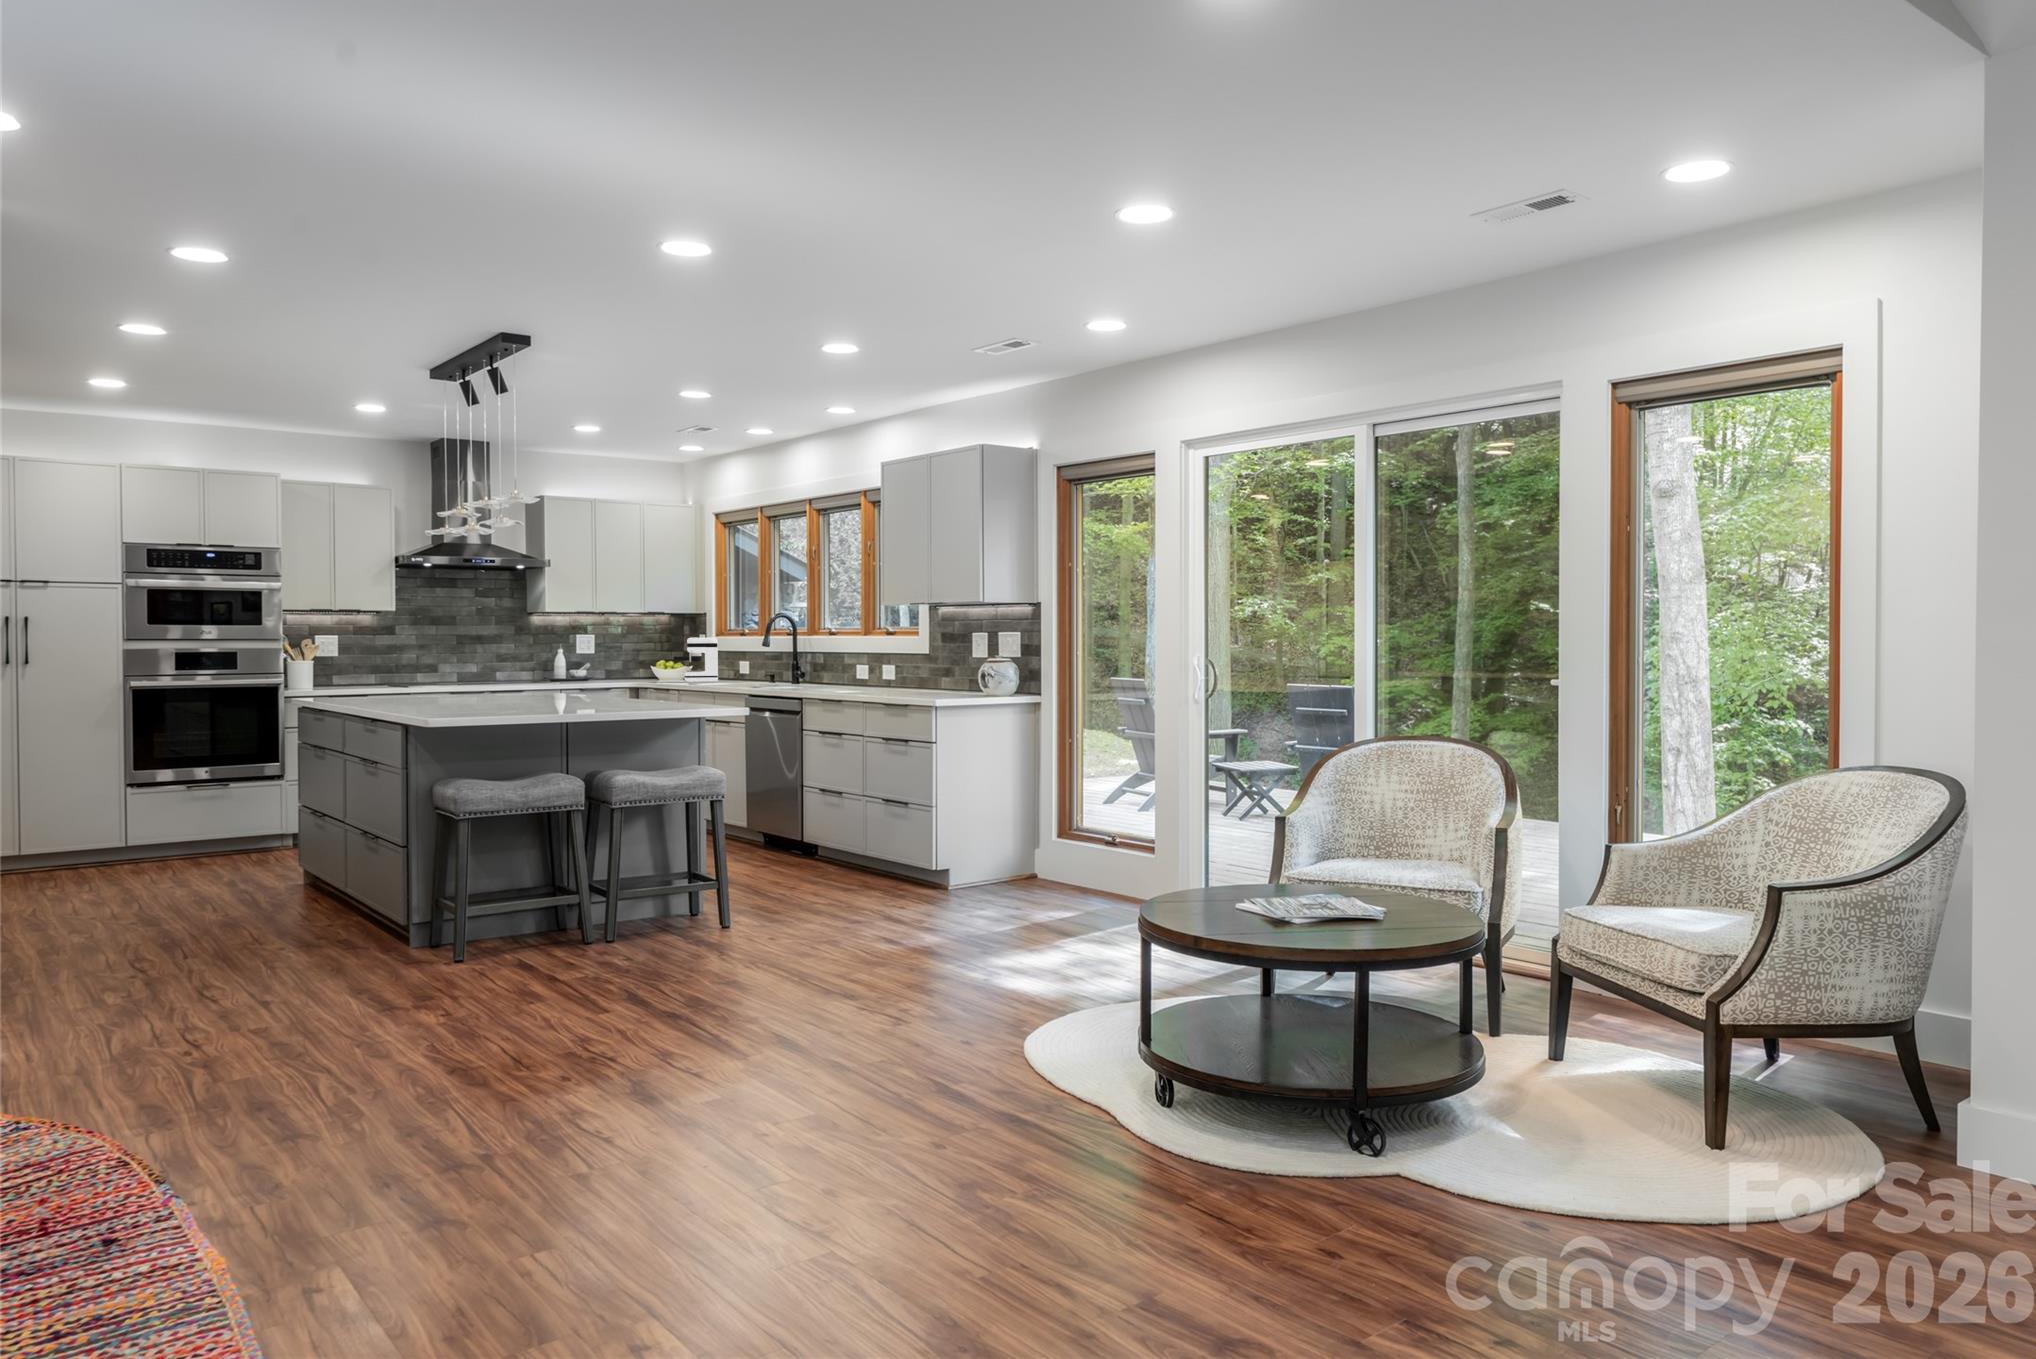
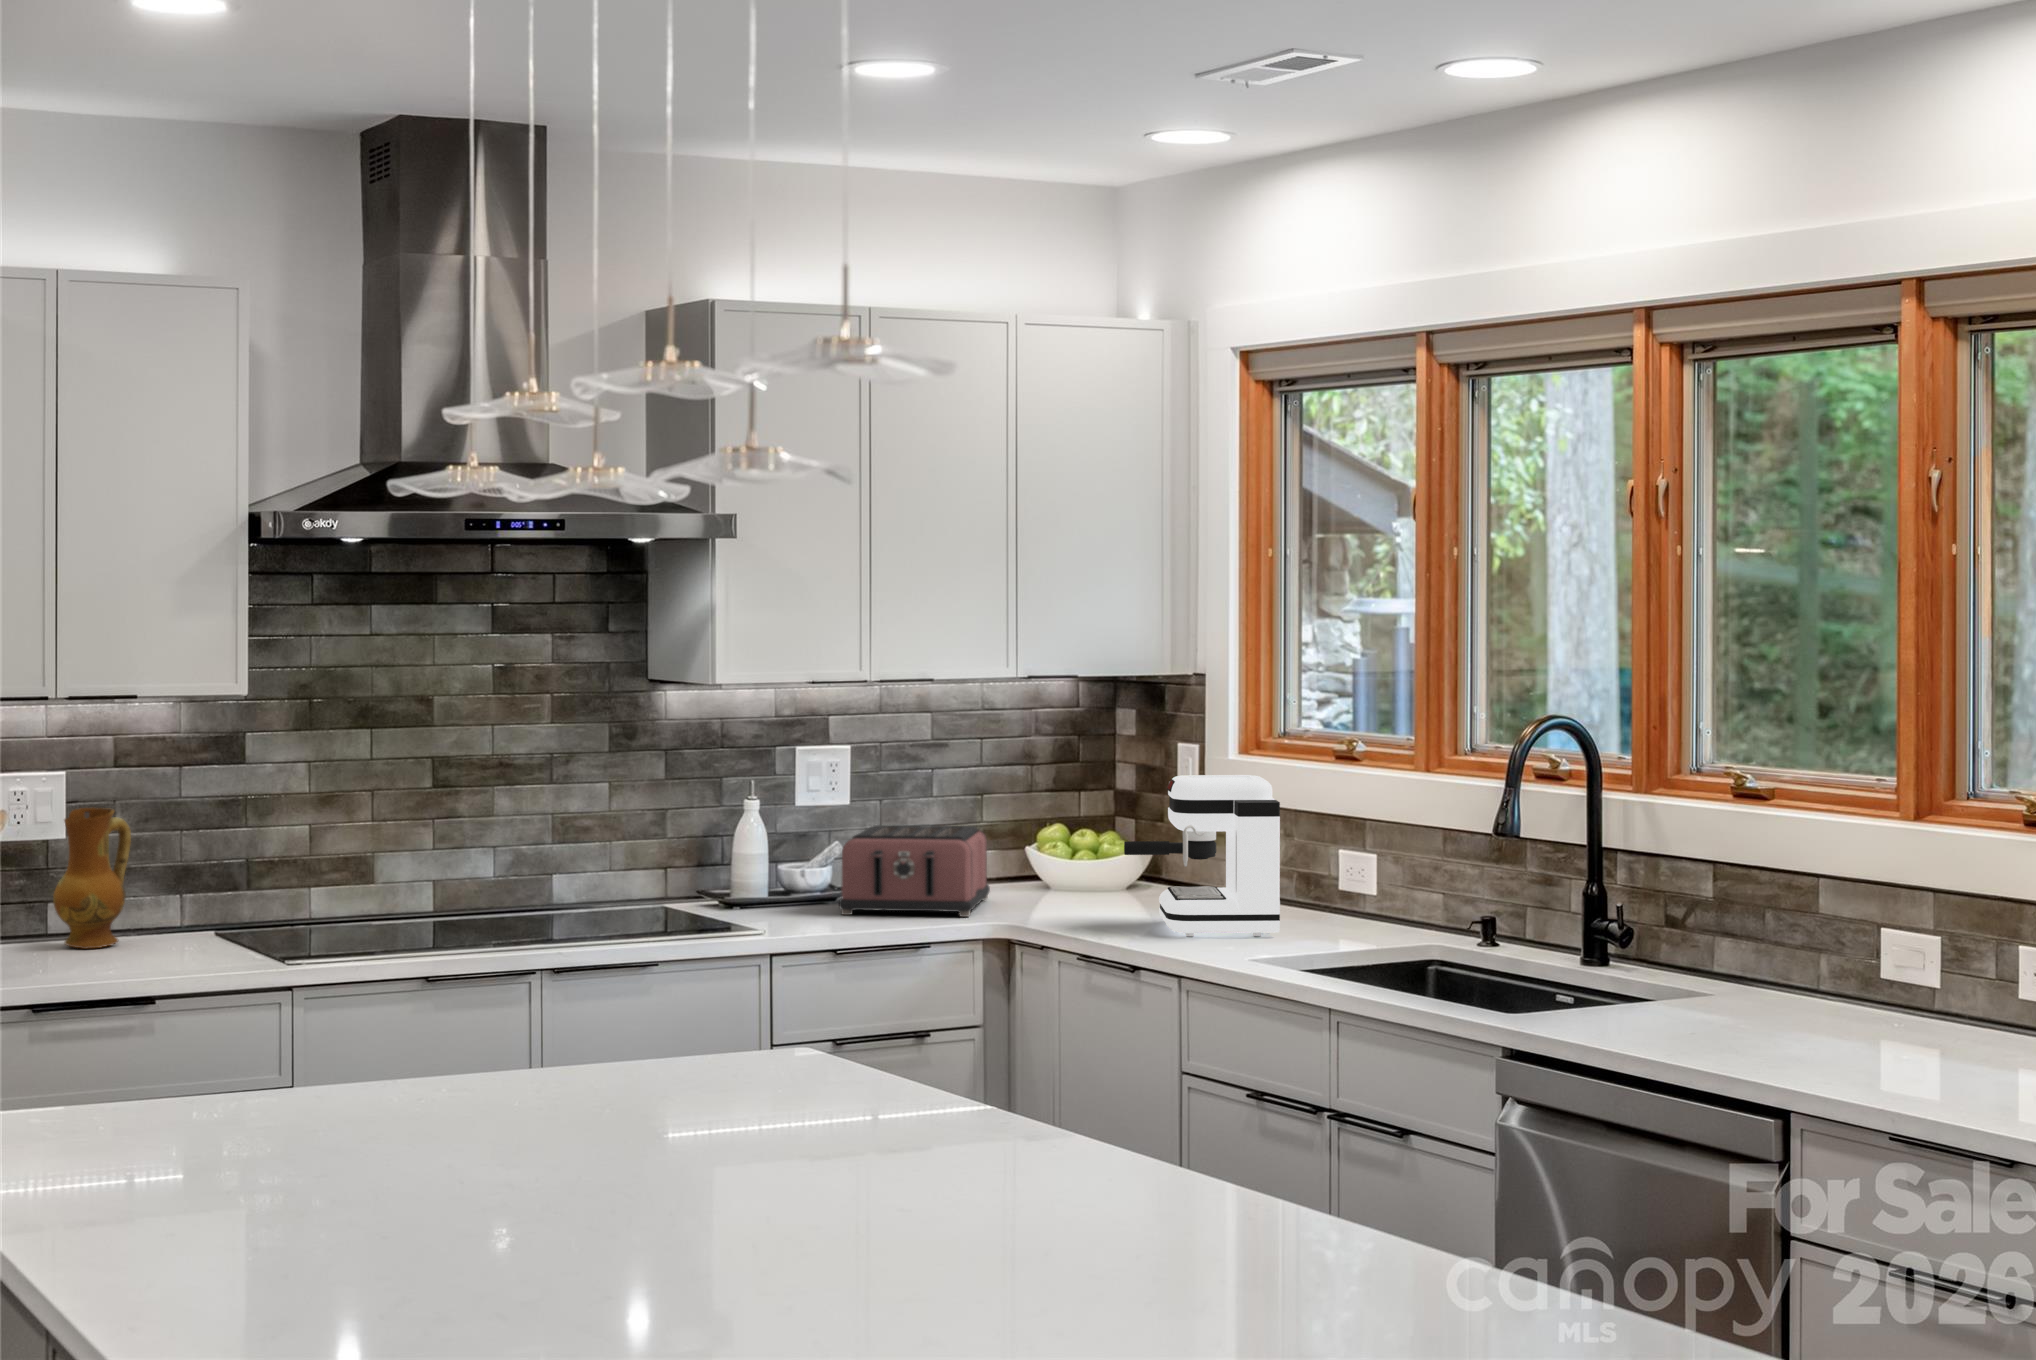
ceramic jug: none [339,644,362,685] -> present [53,808,131,949]
toaster: none [587,657,638,682] -> present [839,825,990,917]

